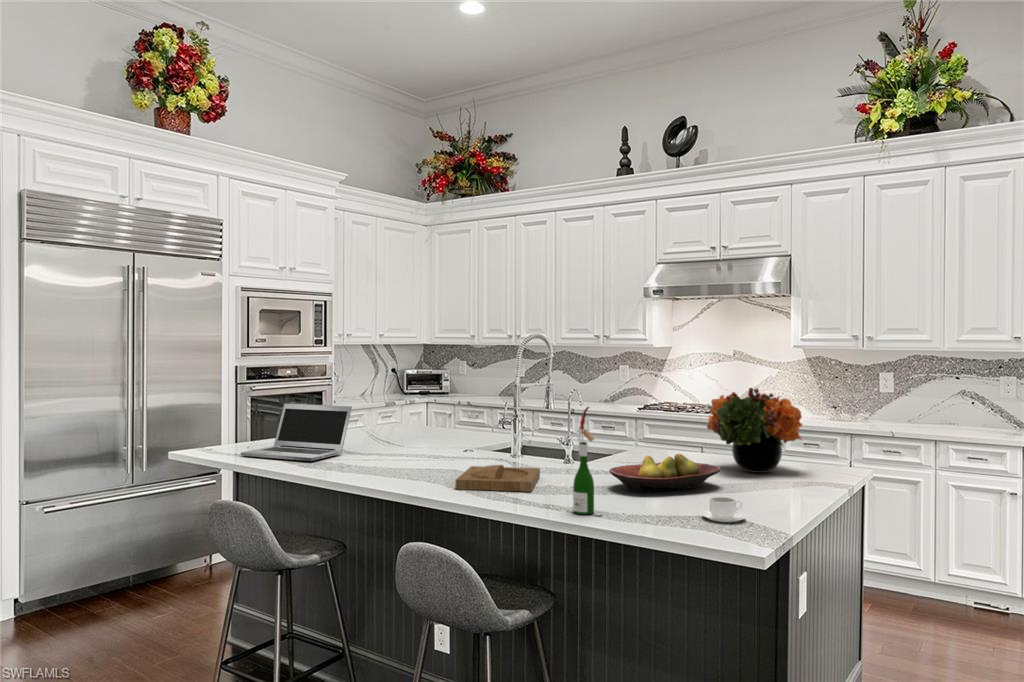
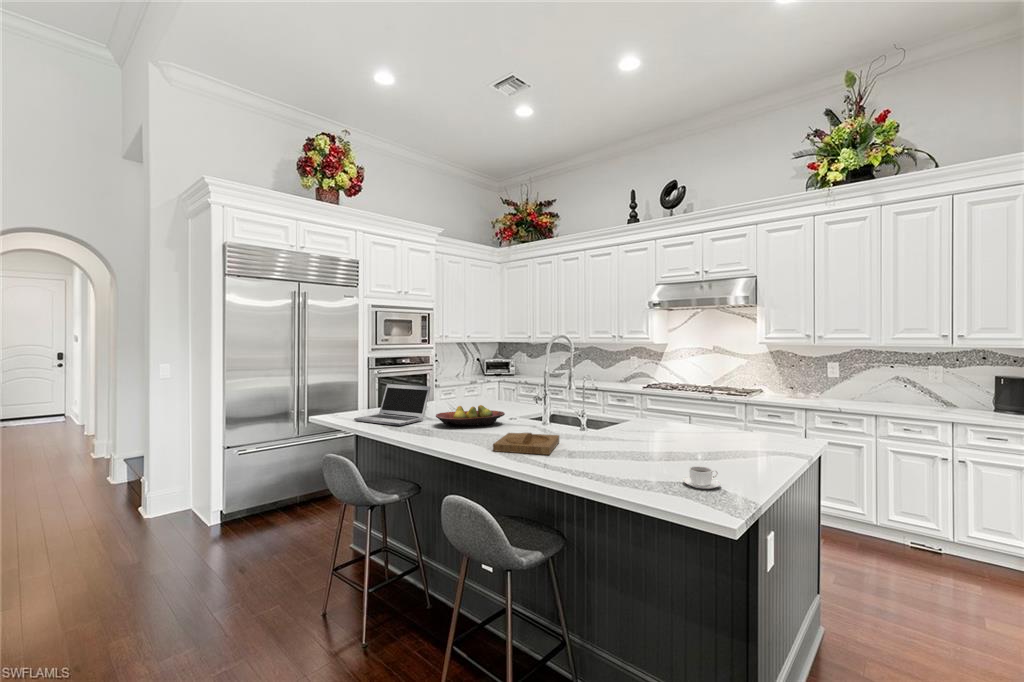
flower arrangement: present [707,388,802,473] -> none [689,375,770,442]
wine bottle: present [573,407,602,516] -> none [578,391,601,479]
fruit bowl: present [609,454,720,492] -> present [436,405,505,427]

